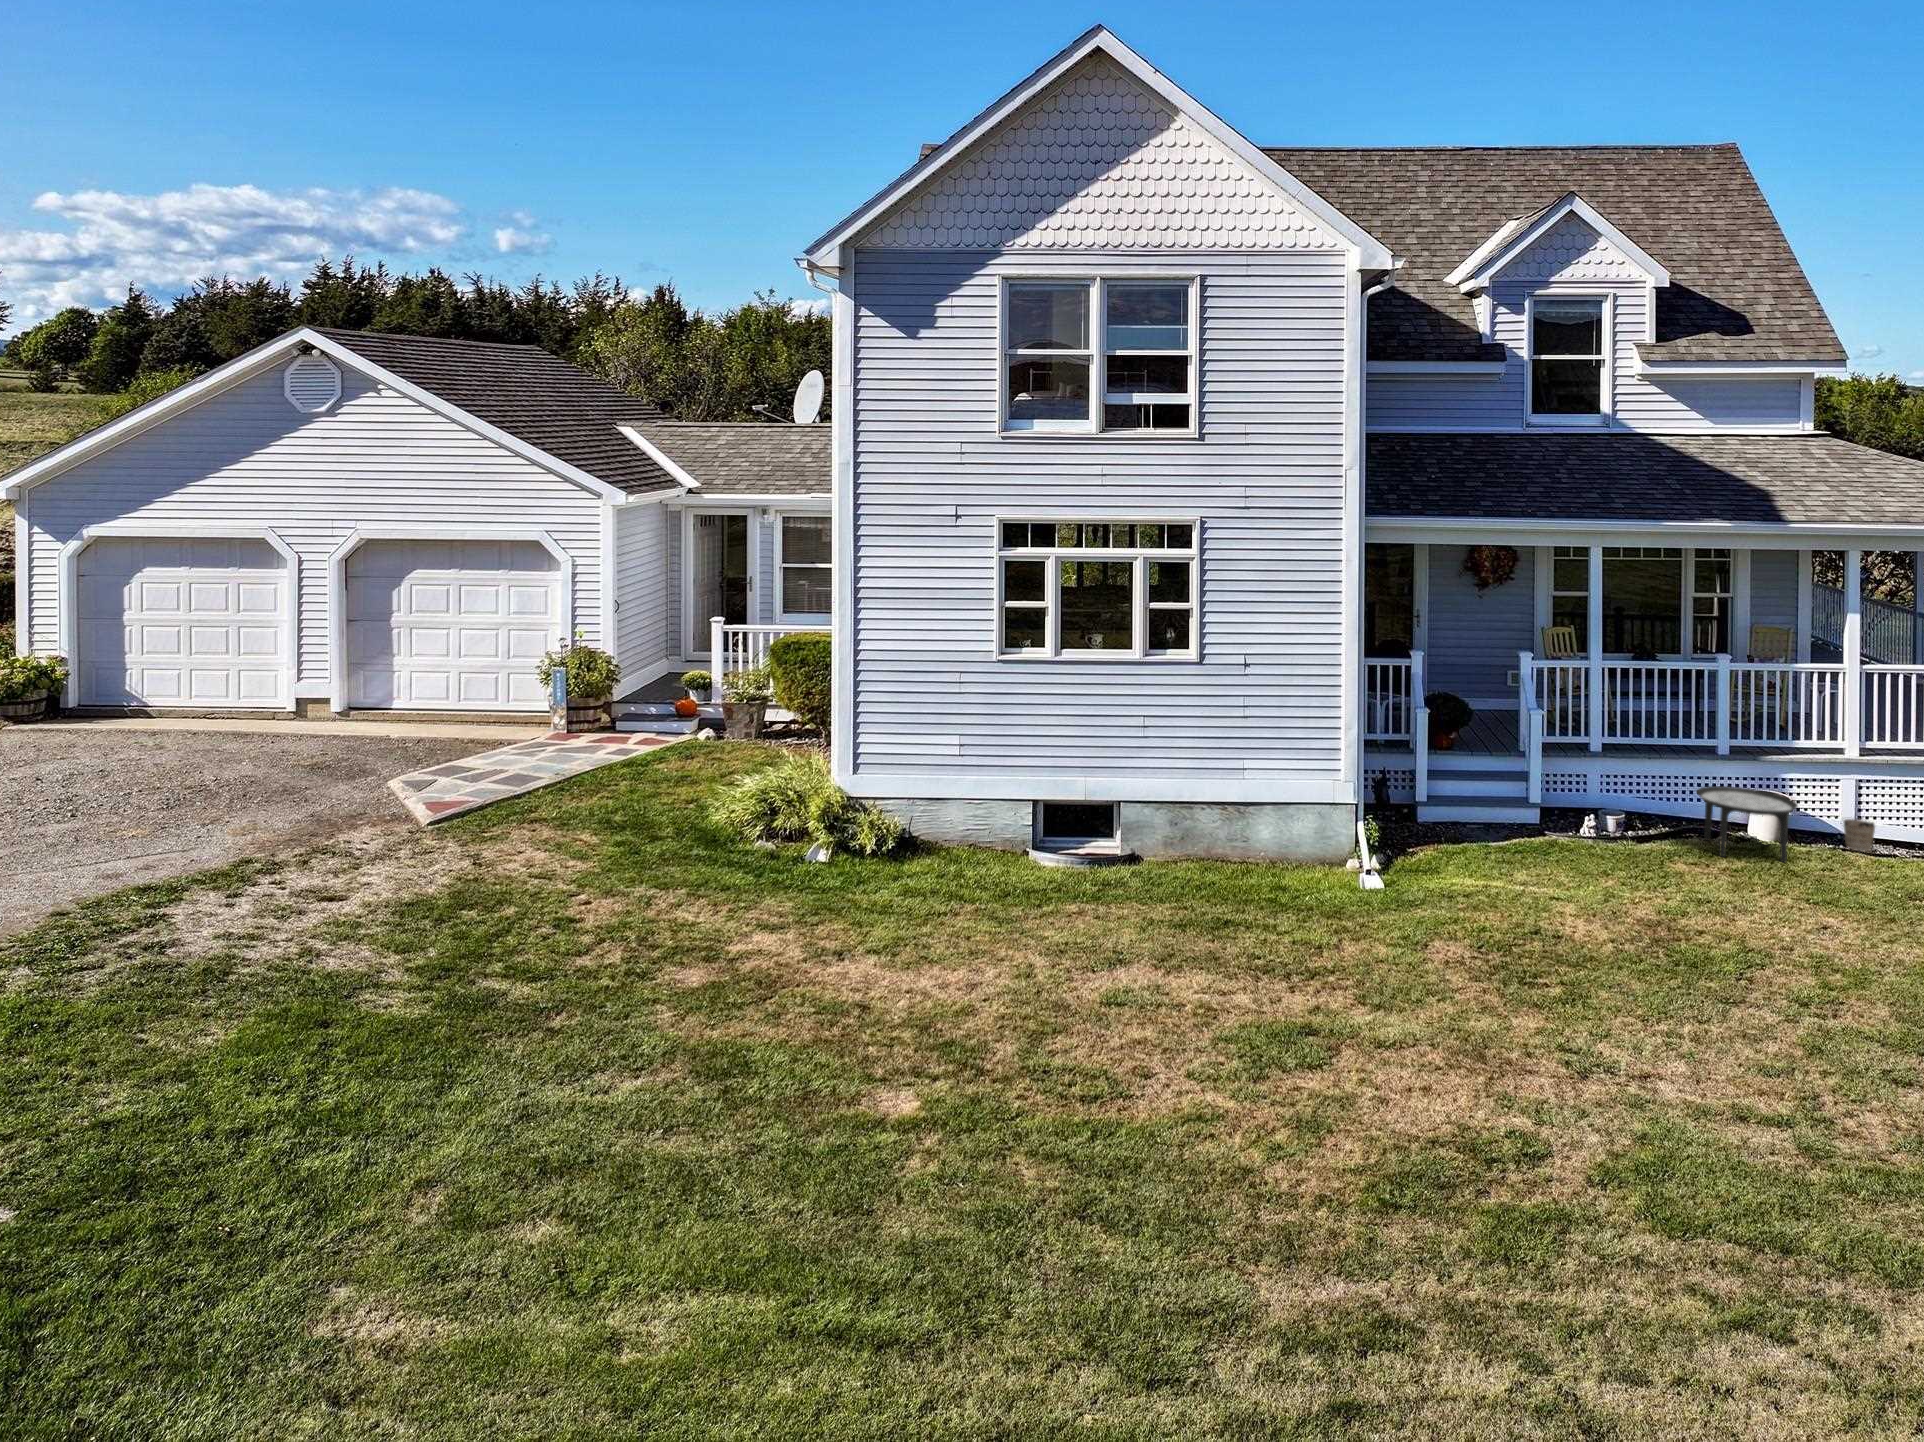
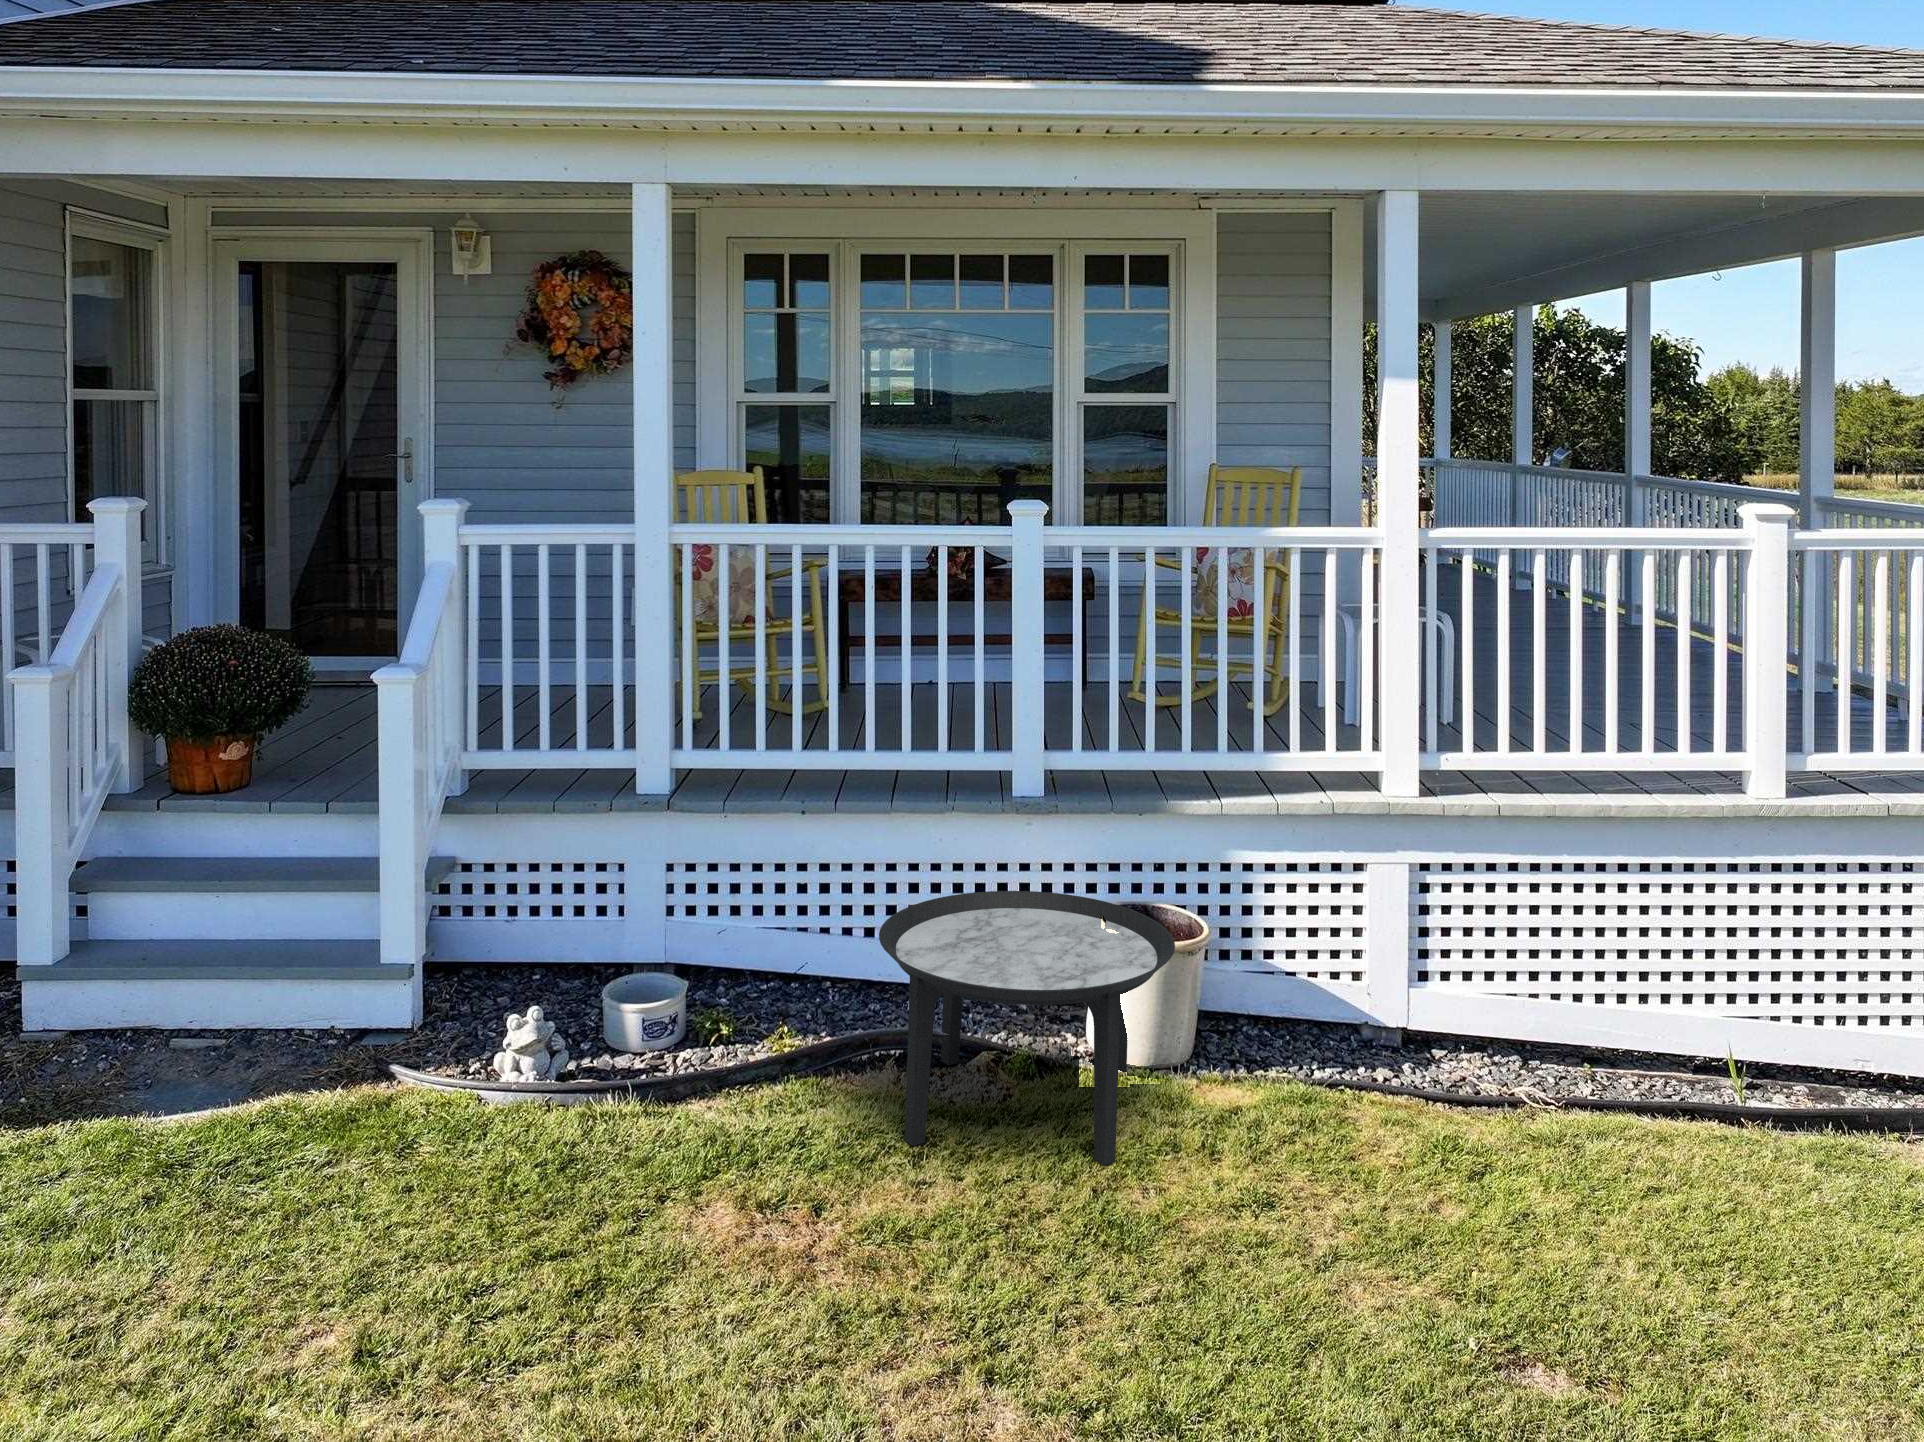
bucket: present [1843,819,1875,852] -> none [1356,979,1451,1094]

